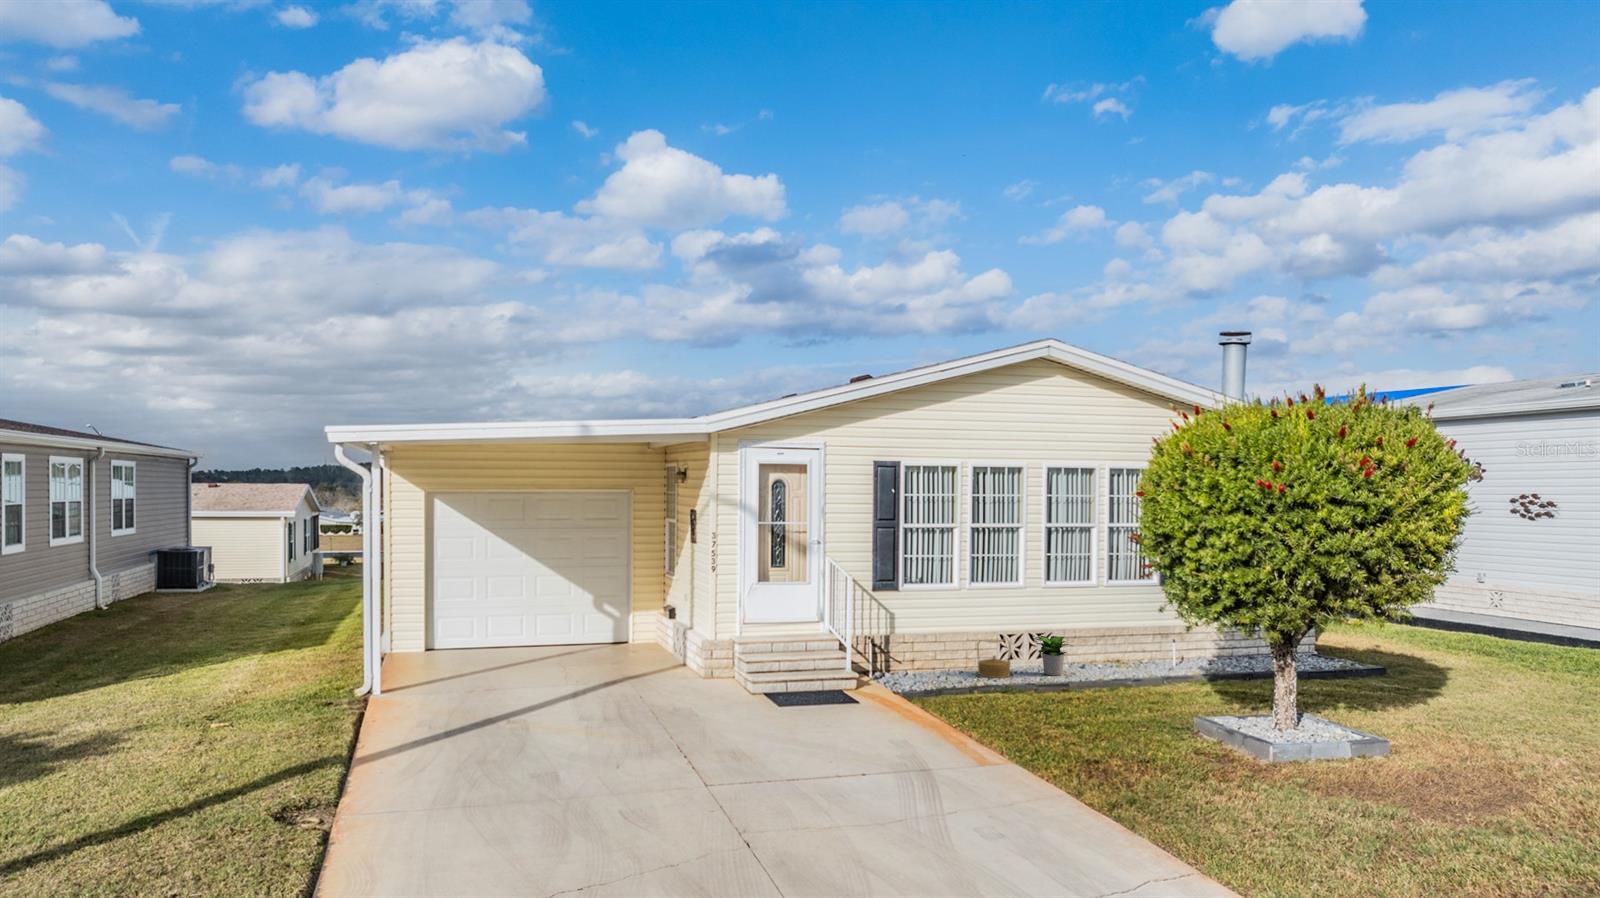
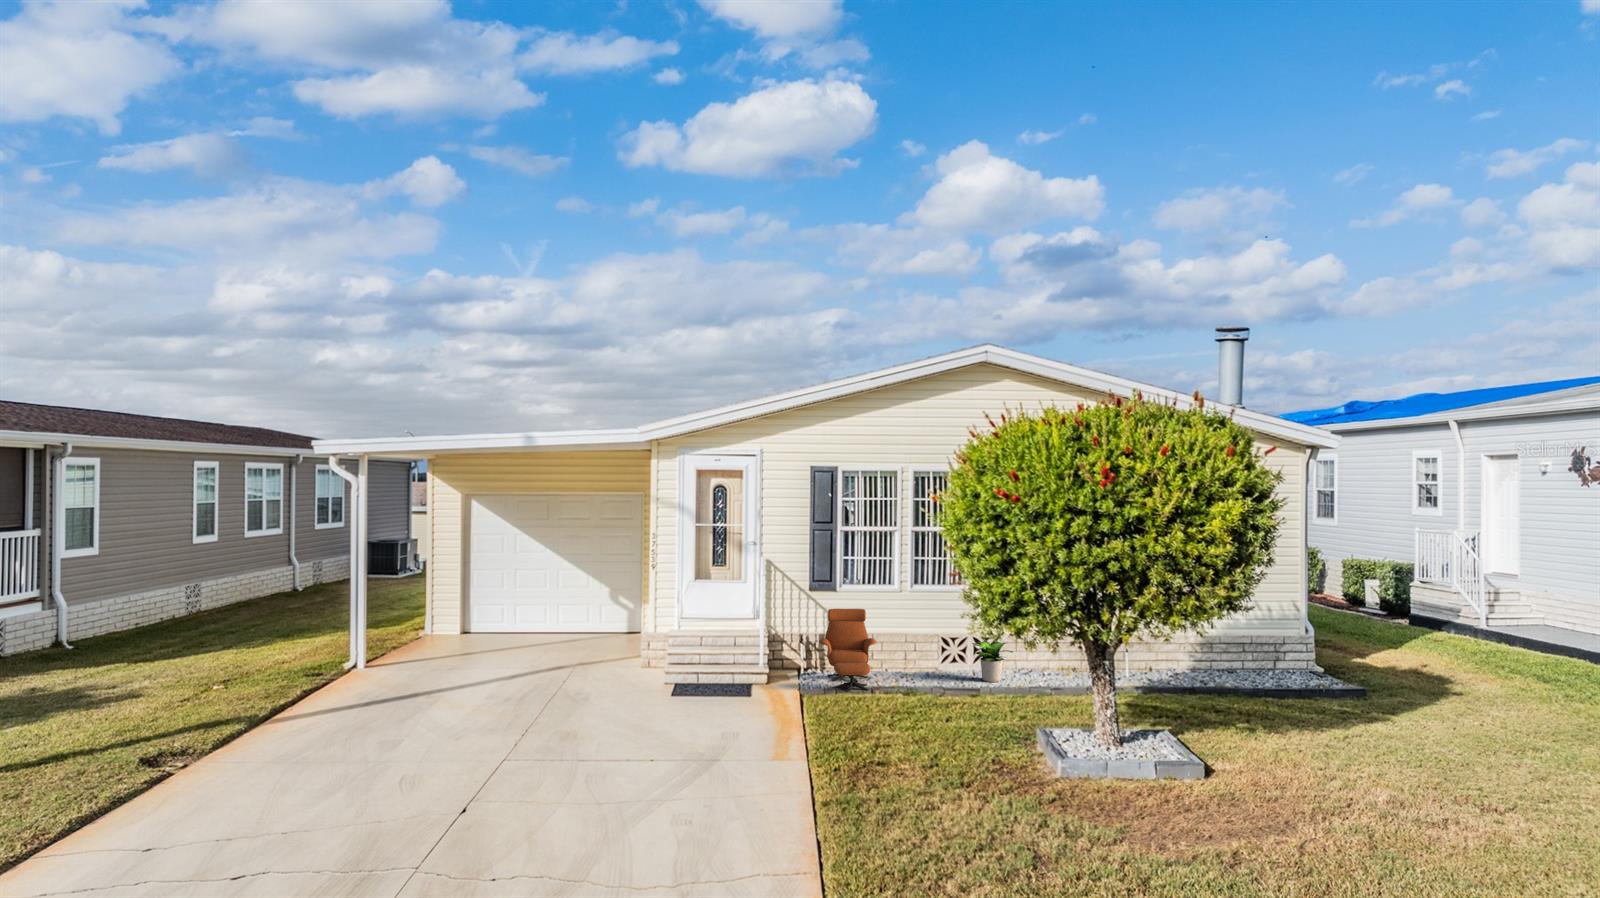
lounge chair: none [889,608,956,693] -> present [819,609,876,692]
woven basket: present [977,639,1011,678] -> none [912,643,948,681]

